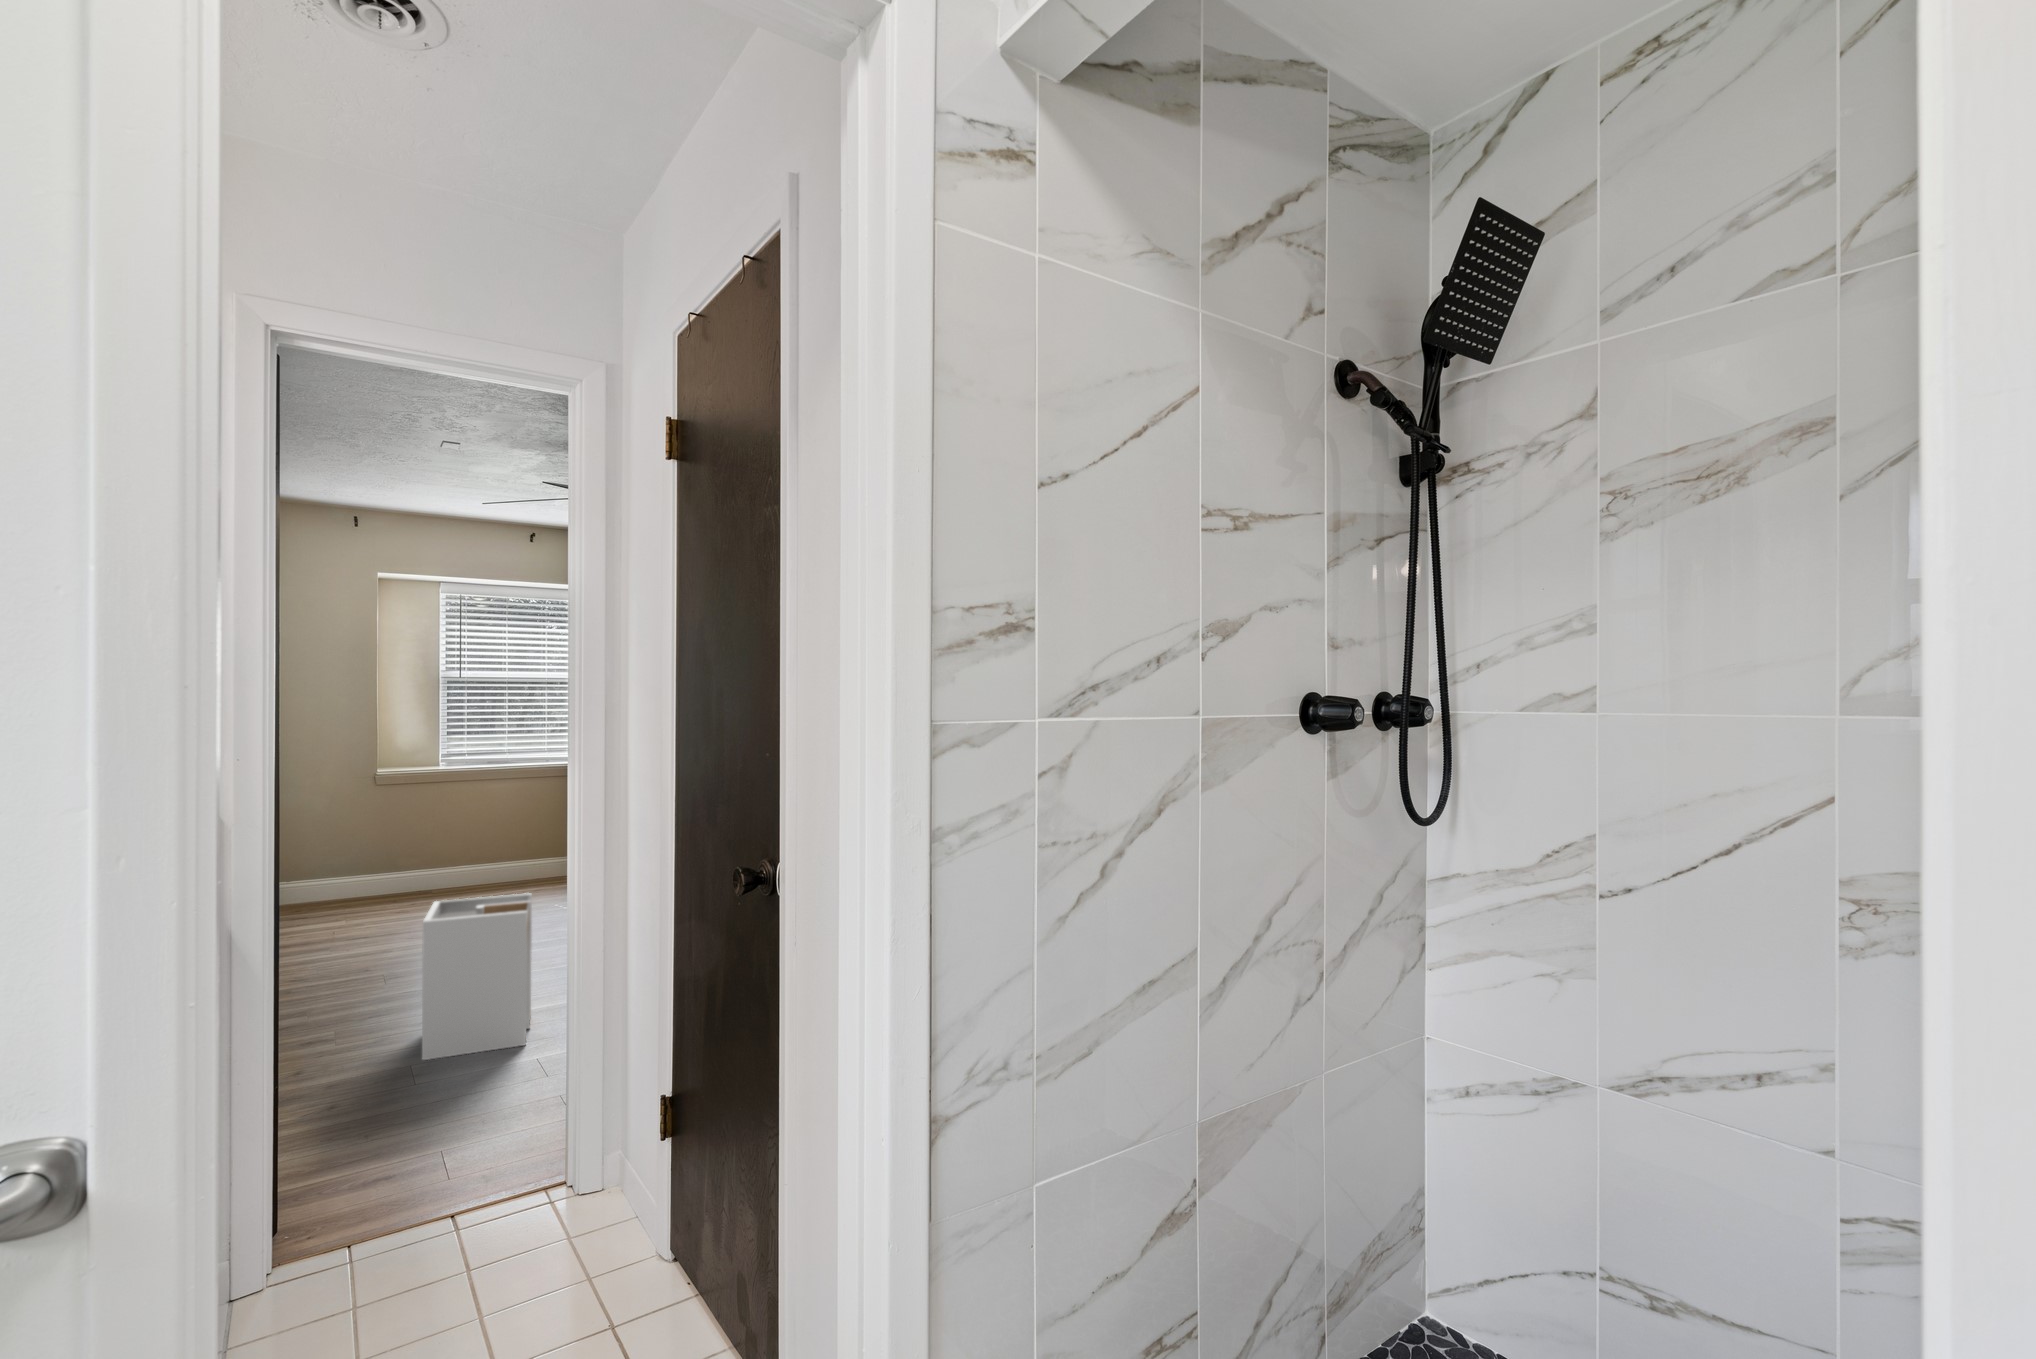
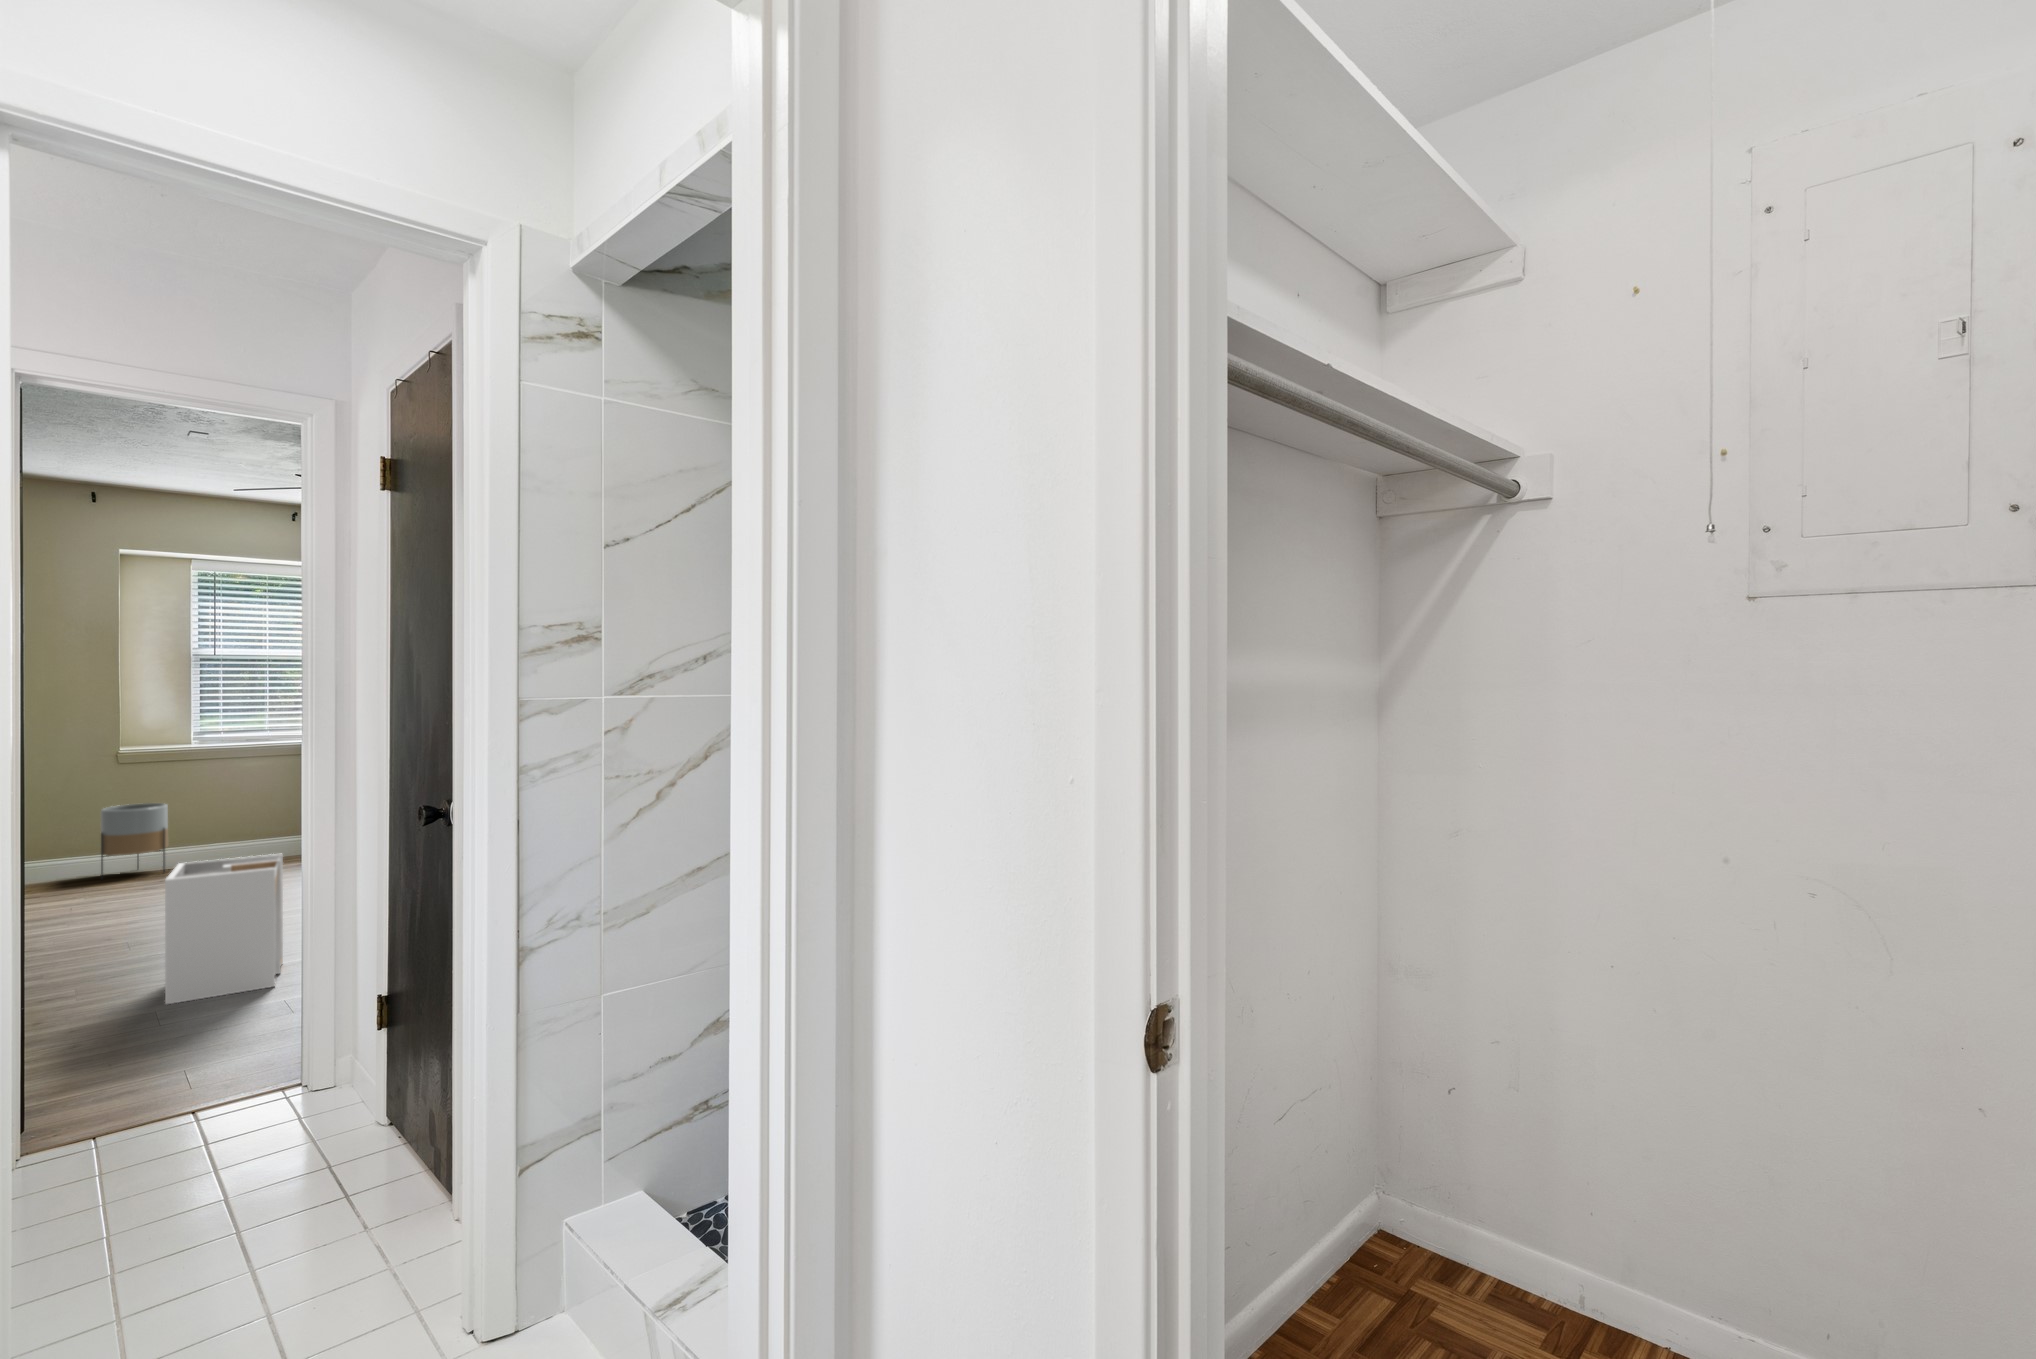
planter: none [361,829,419,907] -> present [101,803,168,879]

